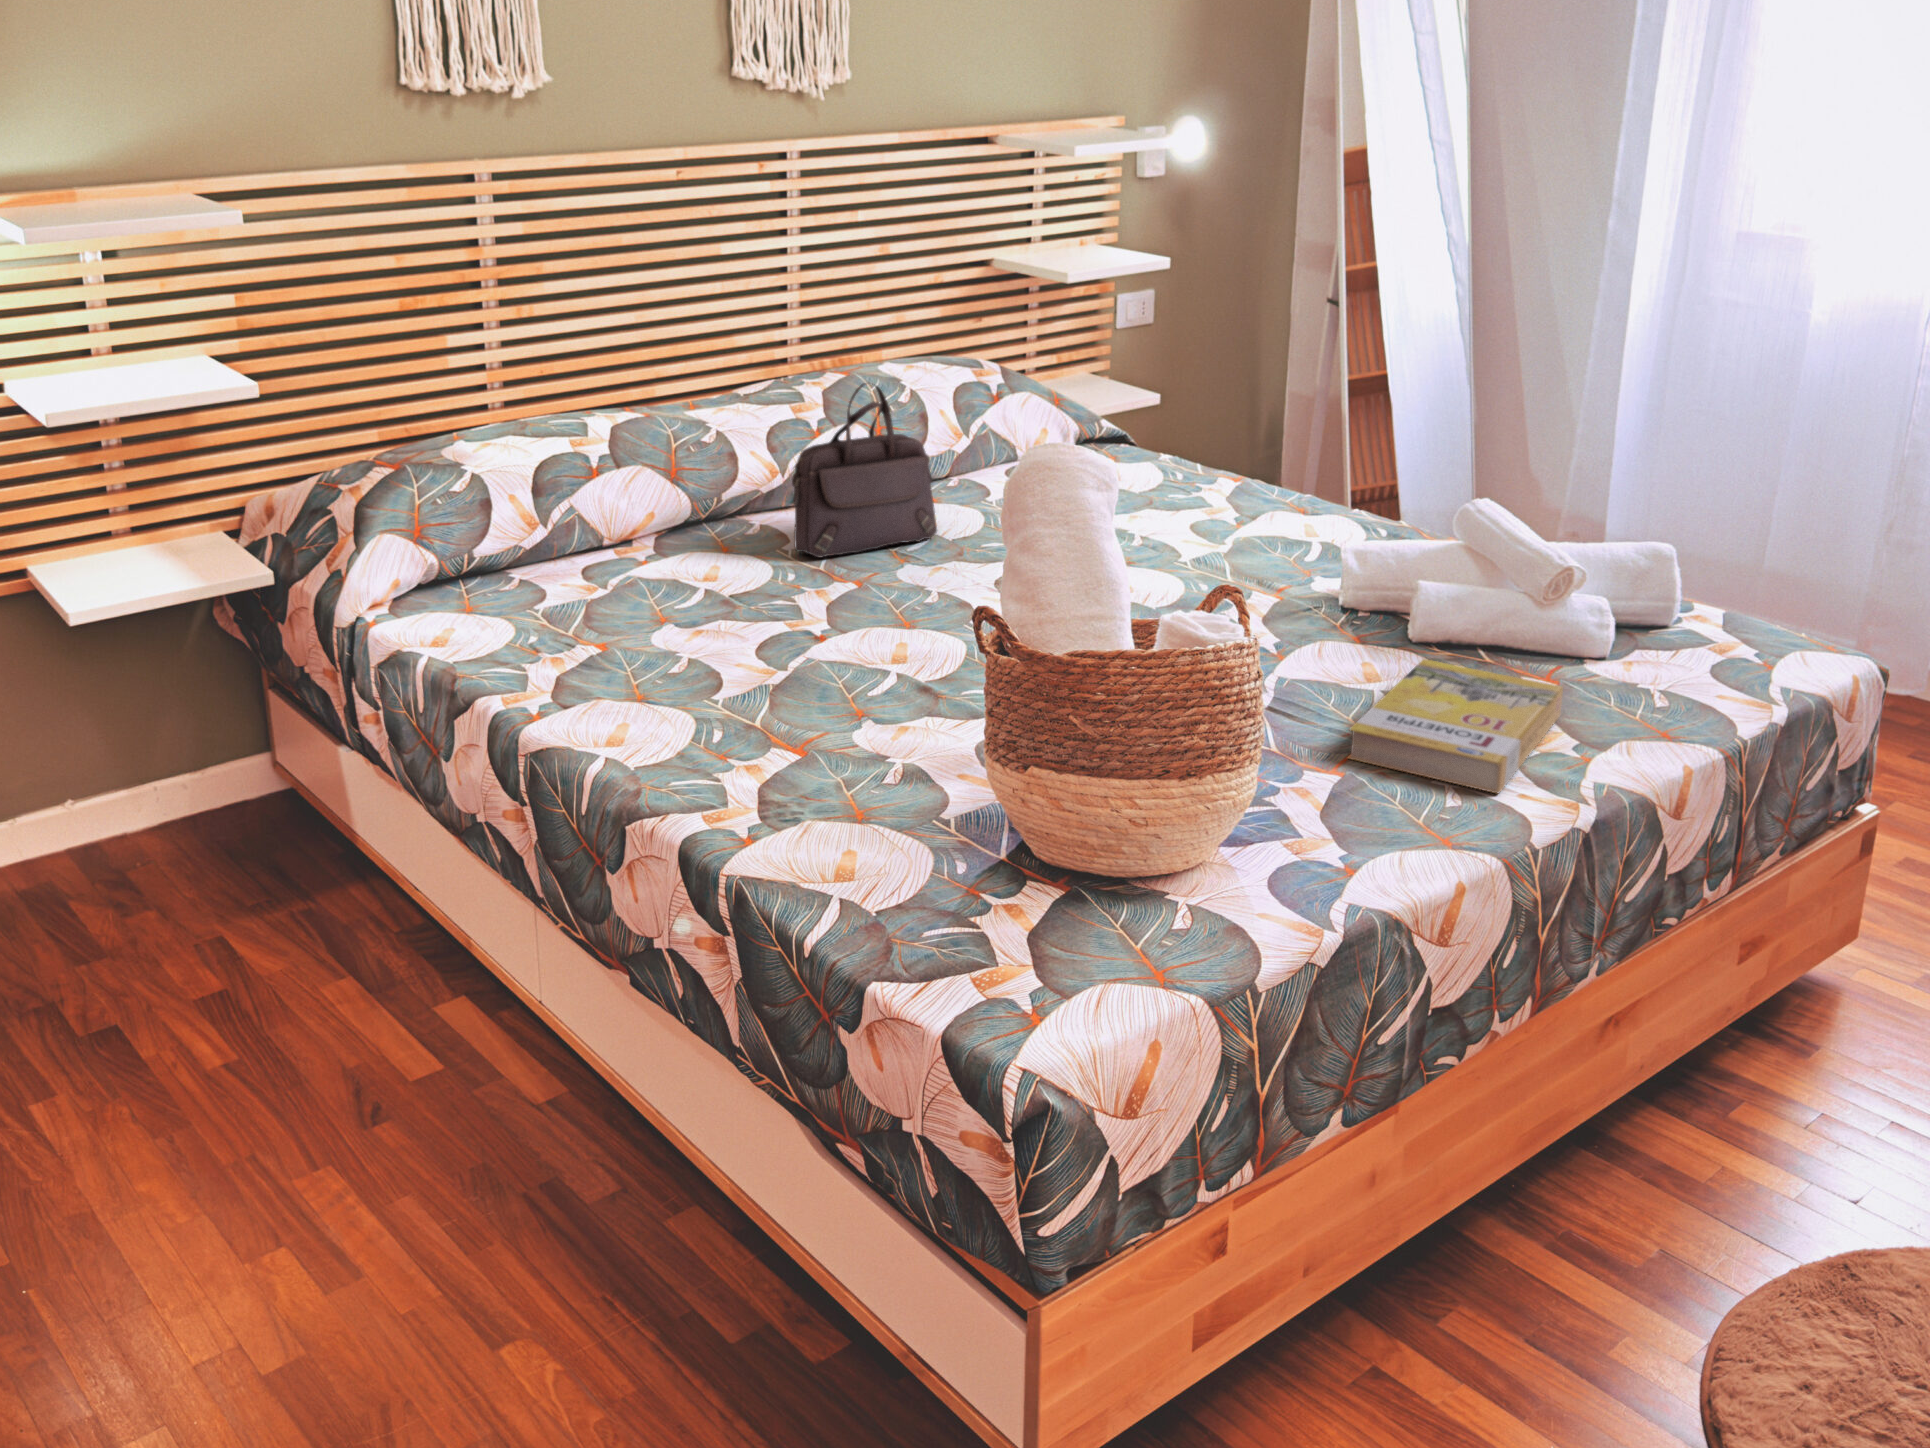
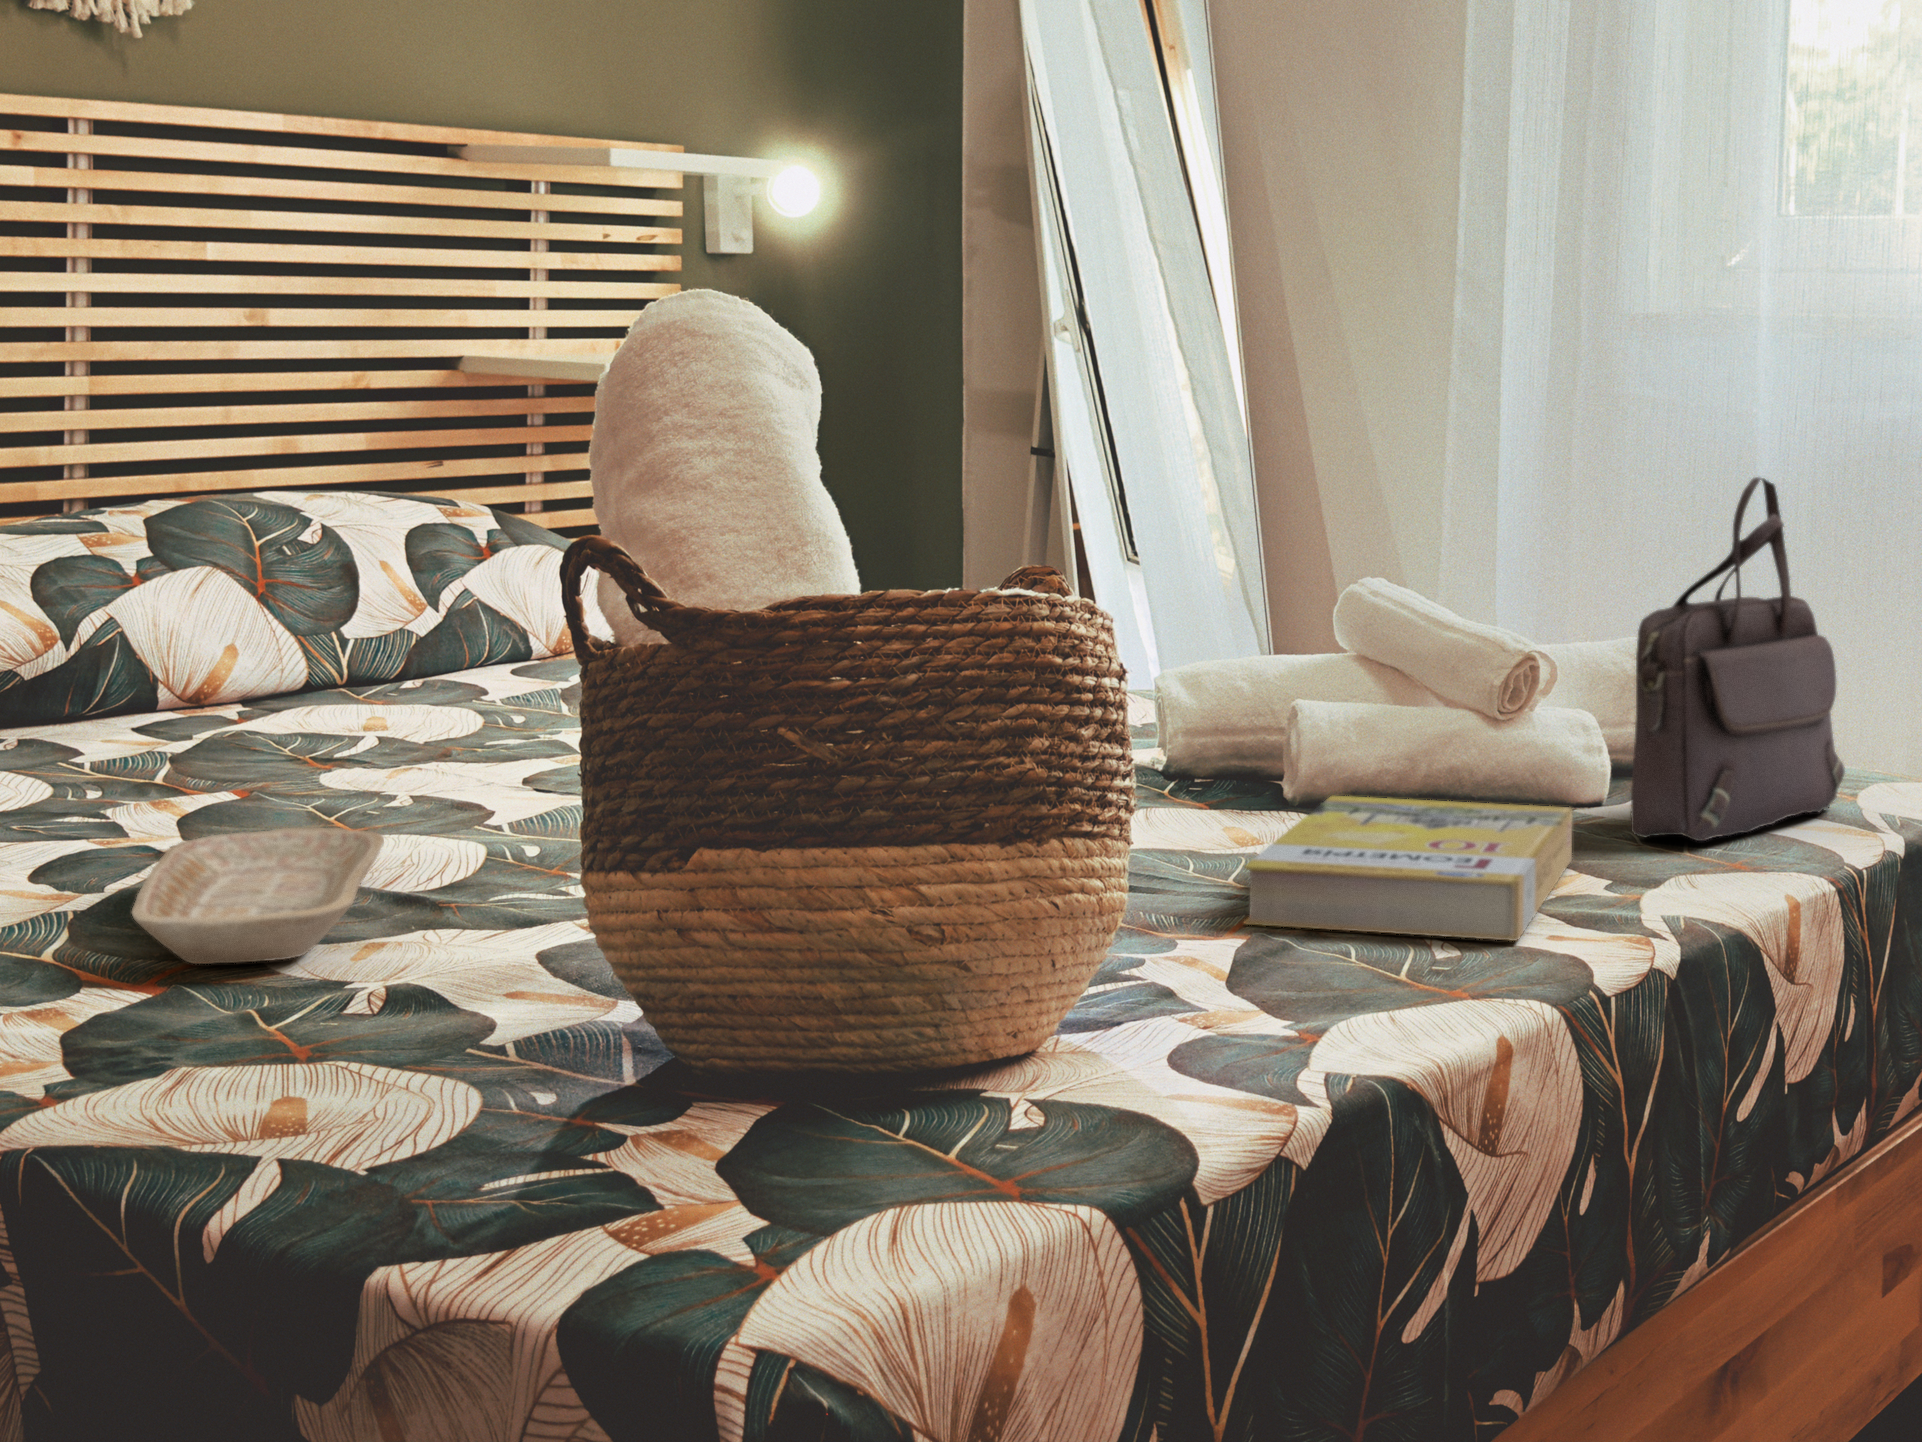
handbag: present [792,383,937,558] -> present [1631,477,1845,841]
tray: none [785,638,911,738] -> present [132,827,384,964]

